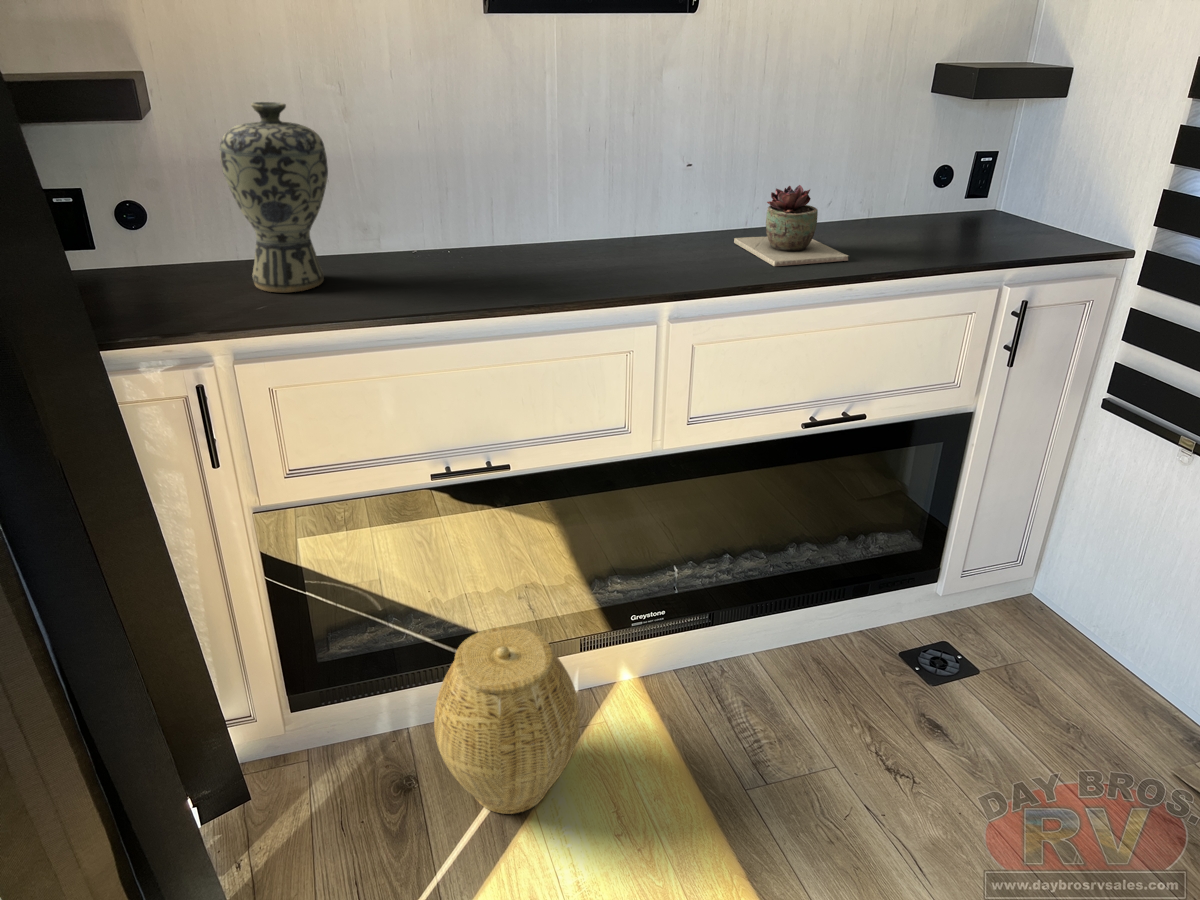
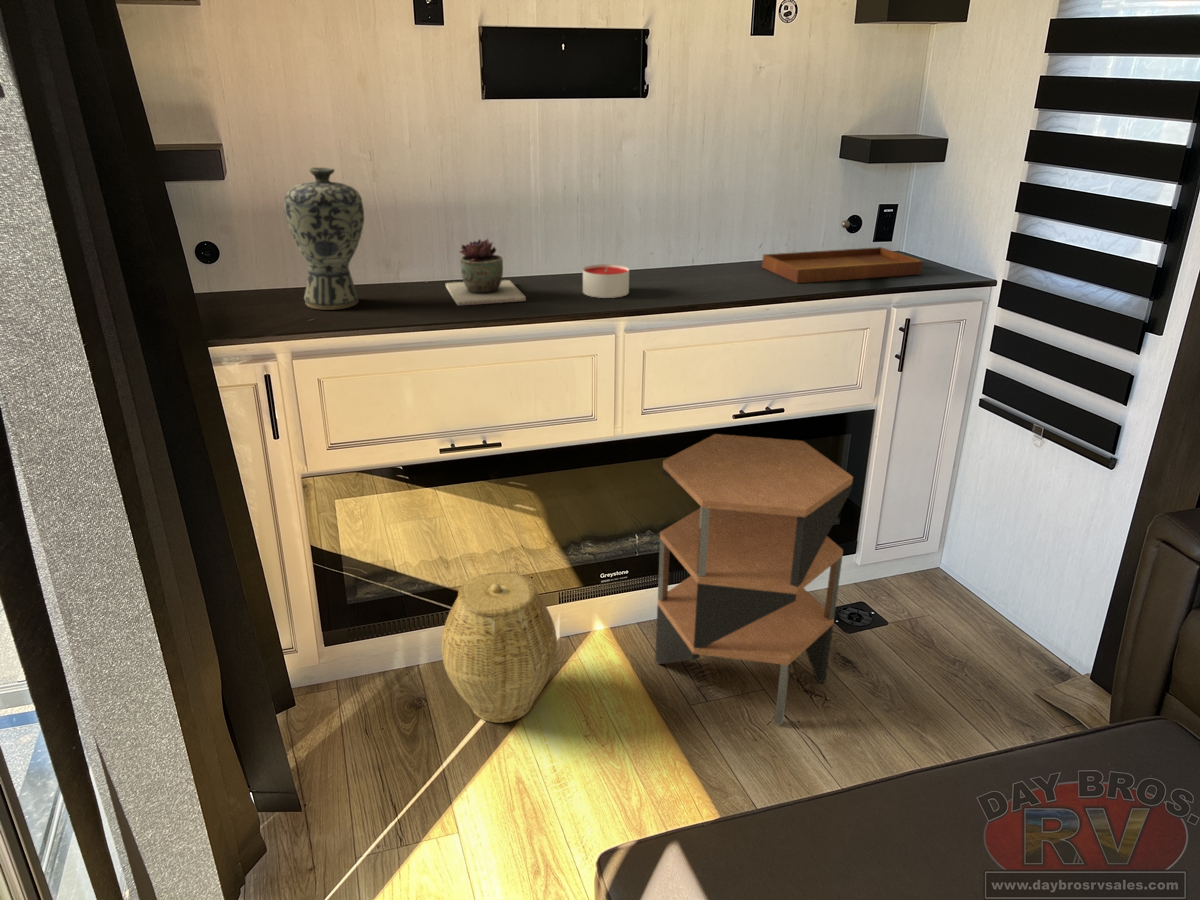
tray: none [834,173,1040,255] -> present [762,220,923,283]
succulent plant: present [734,185,848,266] -> present [446,239,526,306]
candle: none [613,231,674,275] -> present [583,264,629,298]
side table: none [699,448,966,820] -> present [655,434,853,725]

